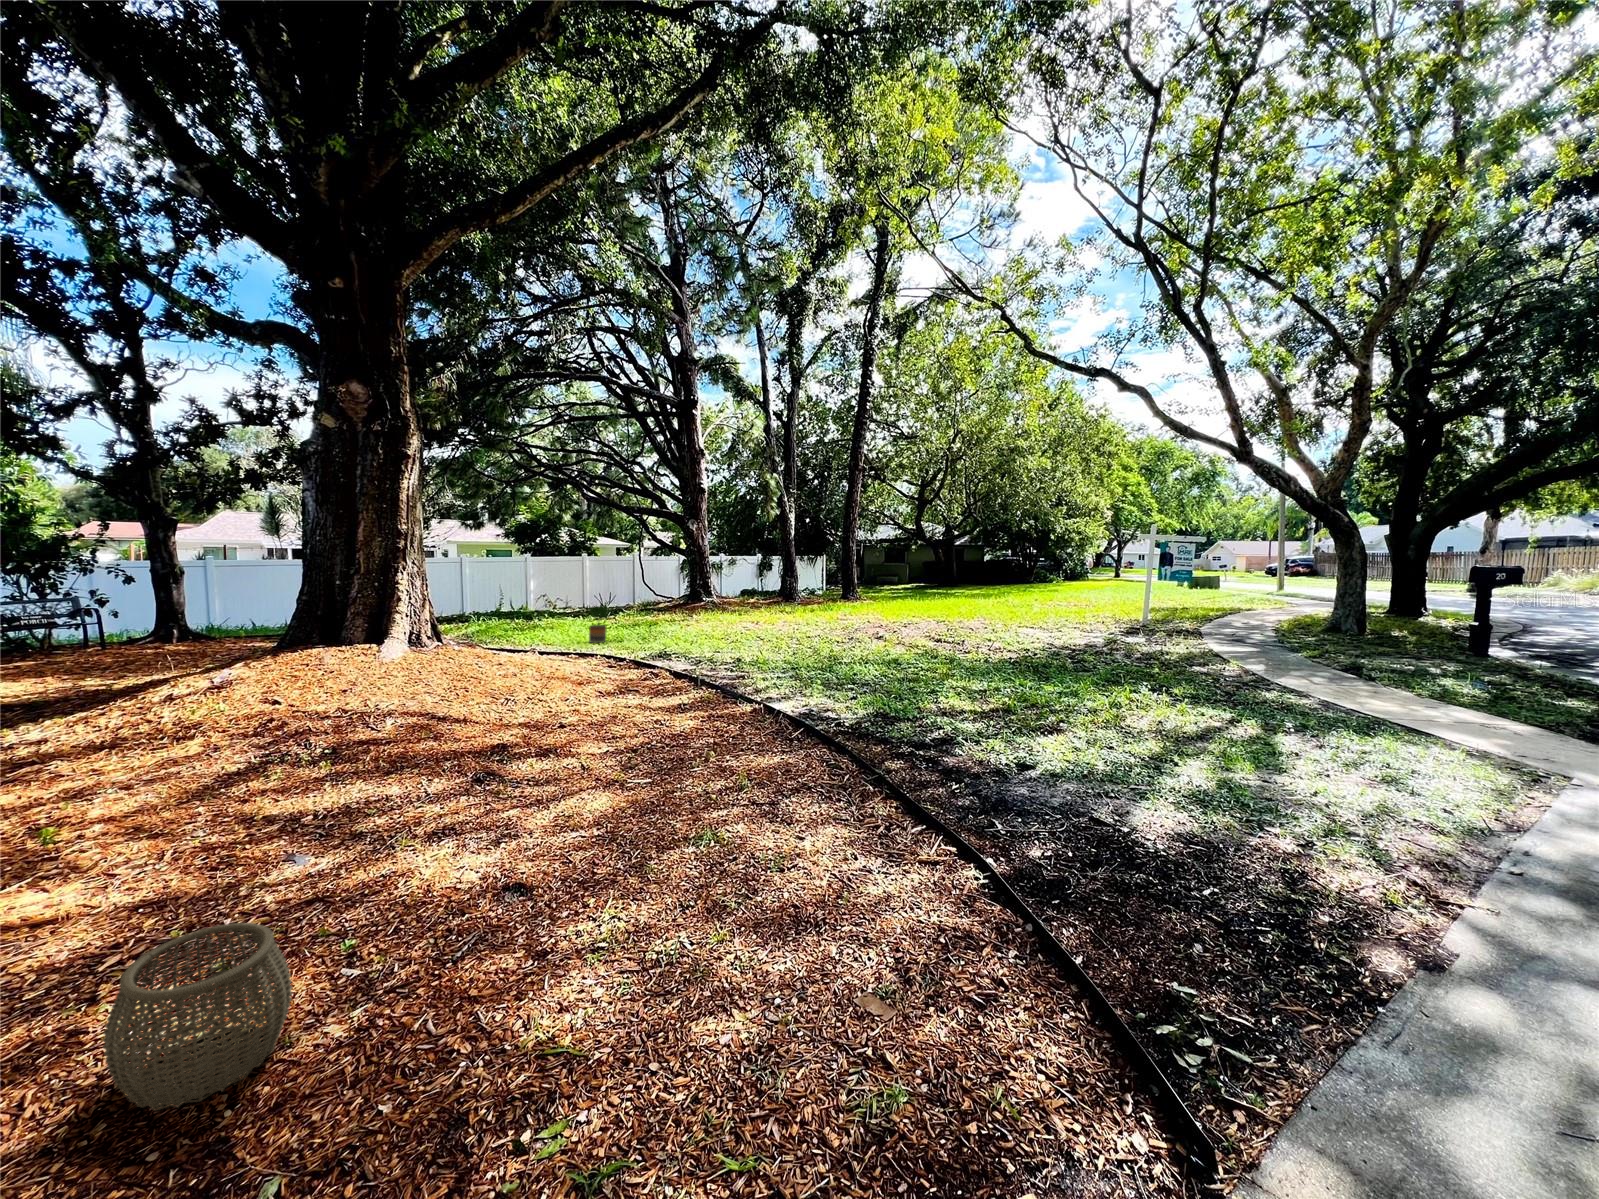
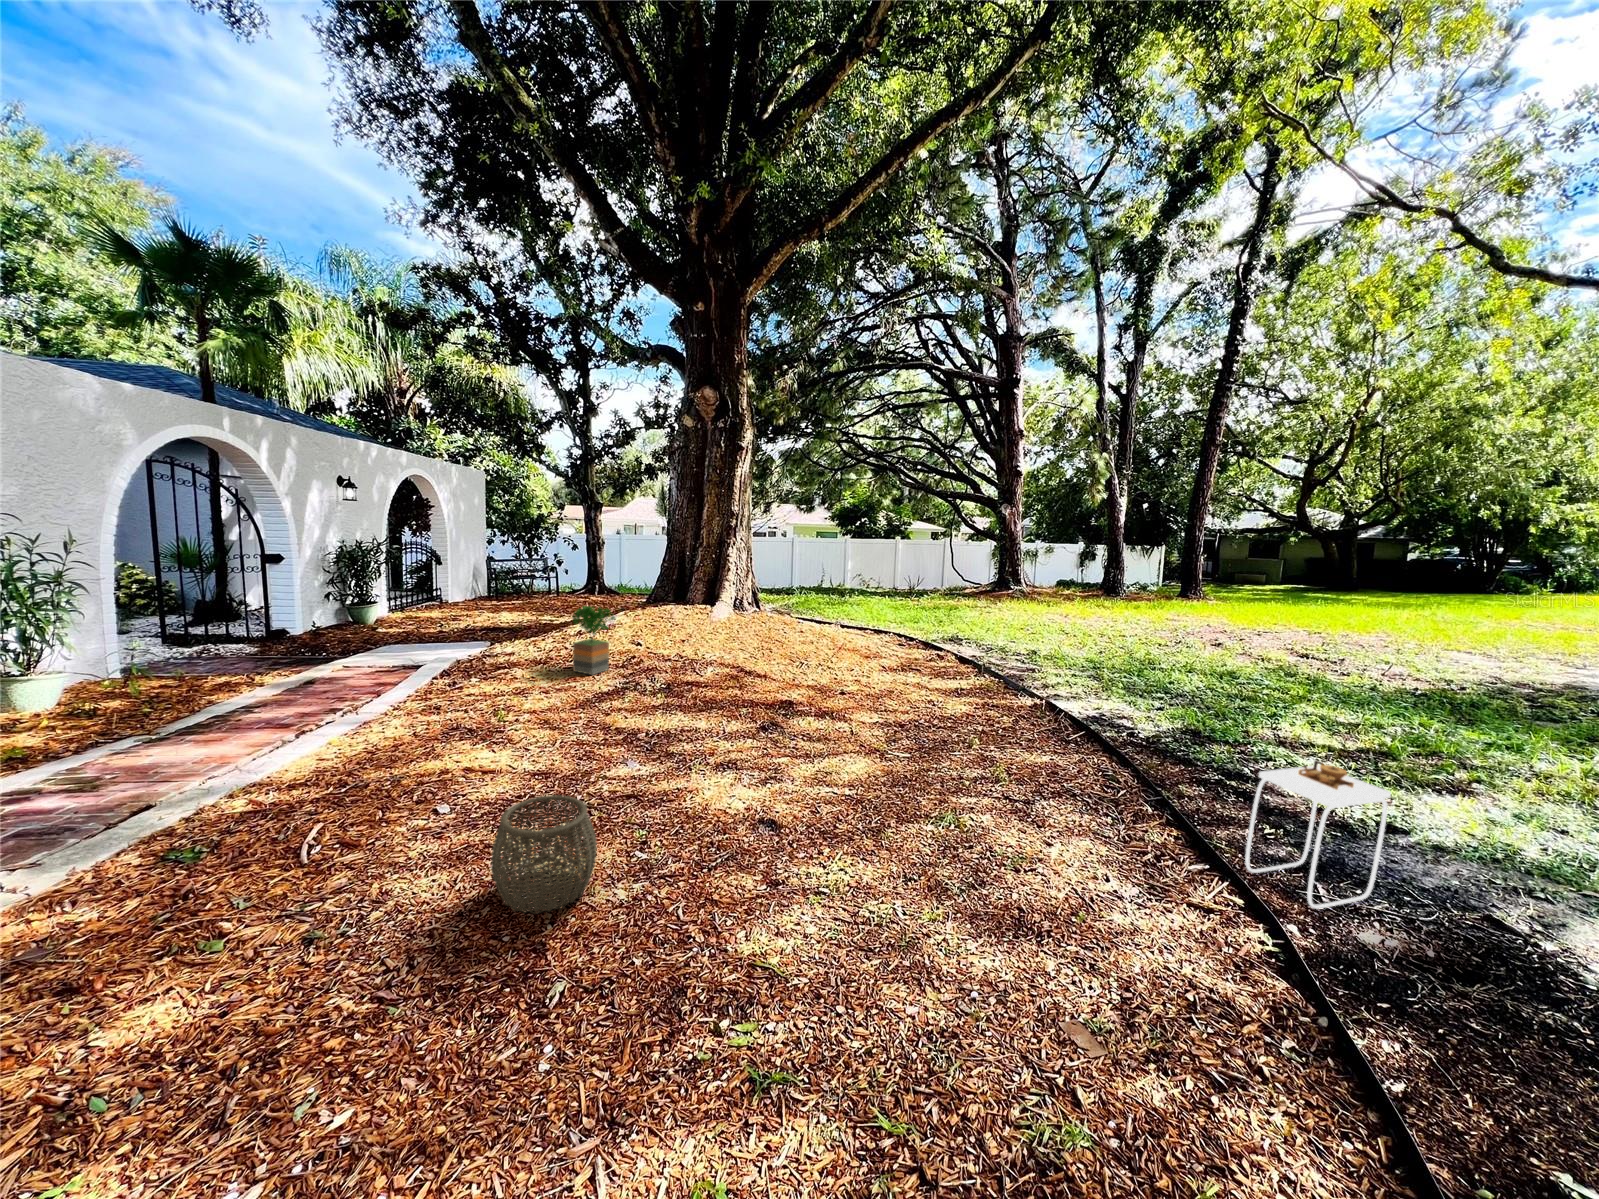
potted tree: present [587,605,611,643] -> present [572,606,615,675]
side table: none [950,723,1036,840] -> present [1245,760,1391,909]

